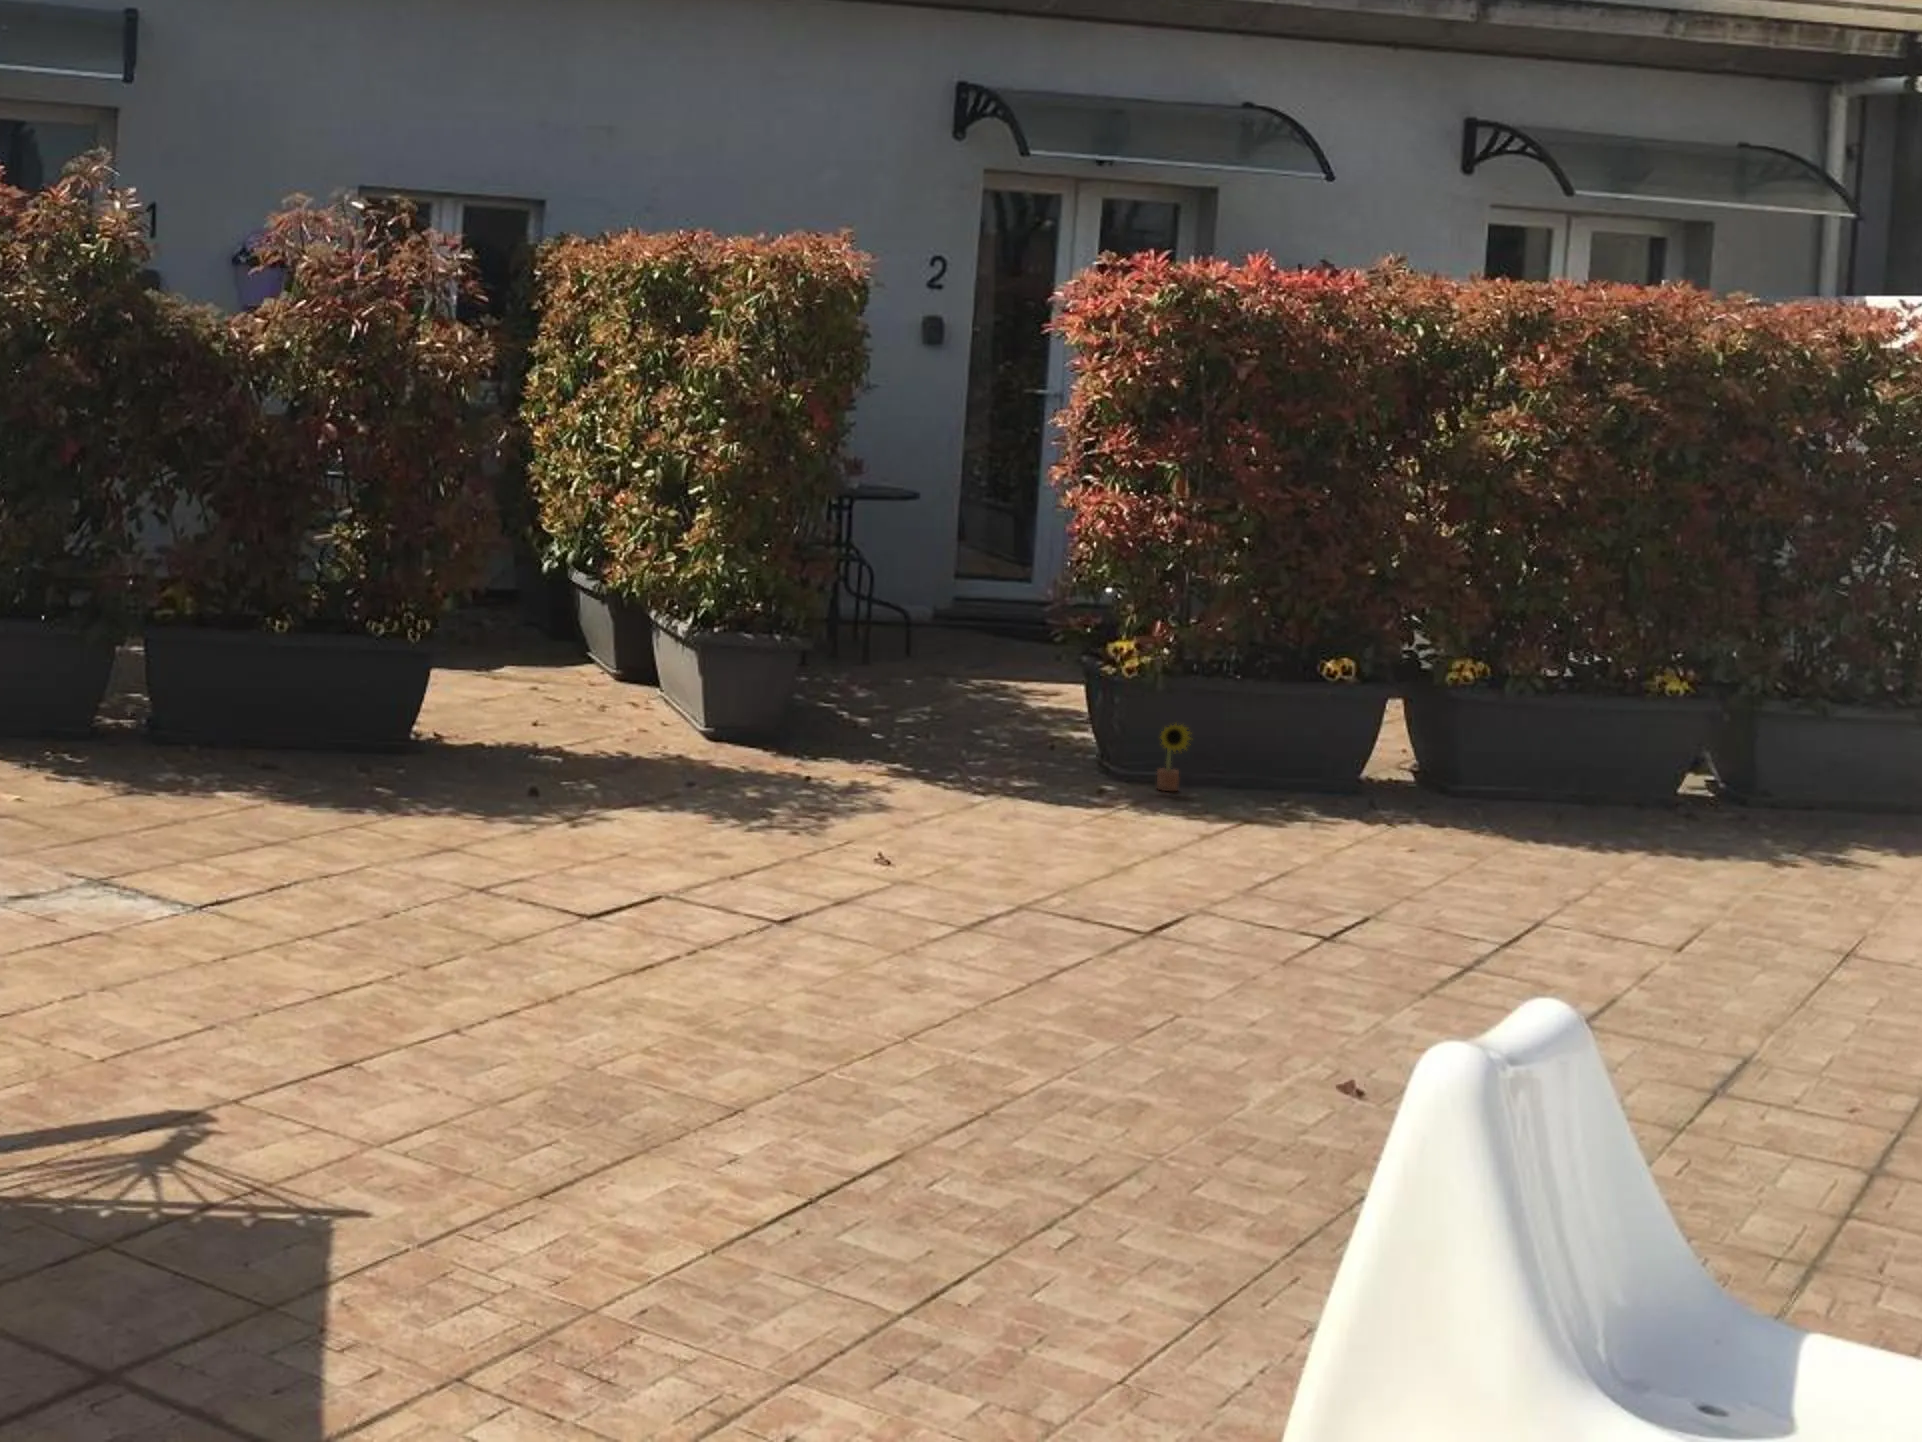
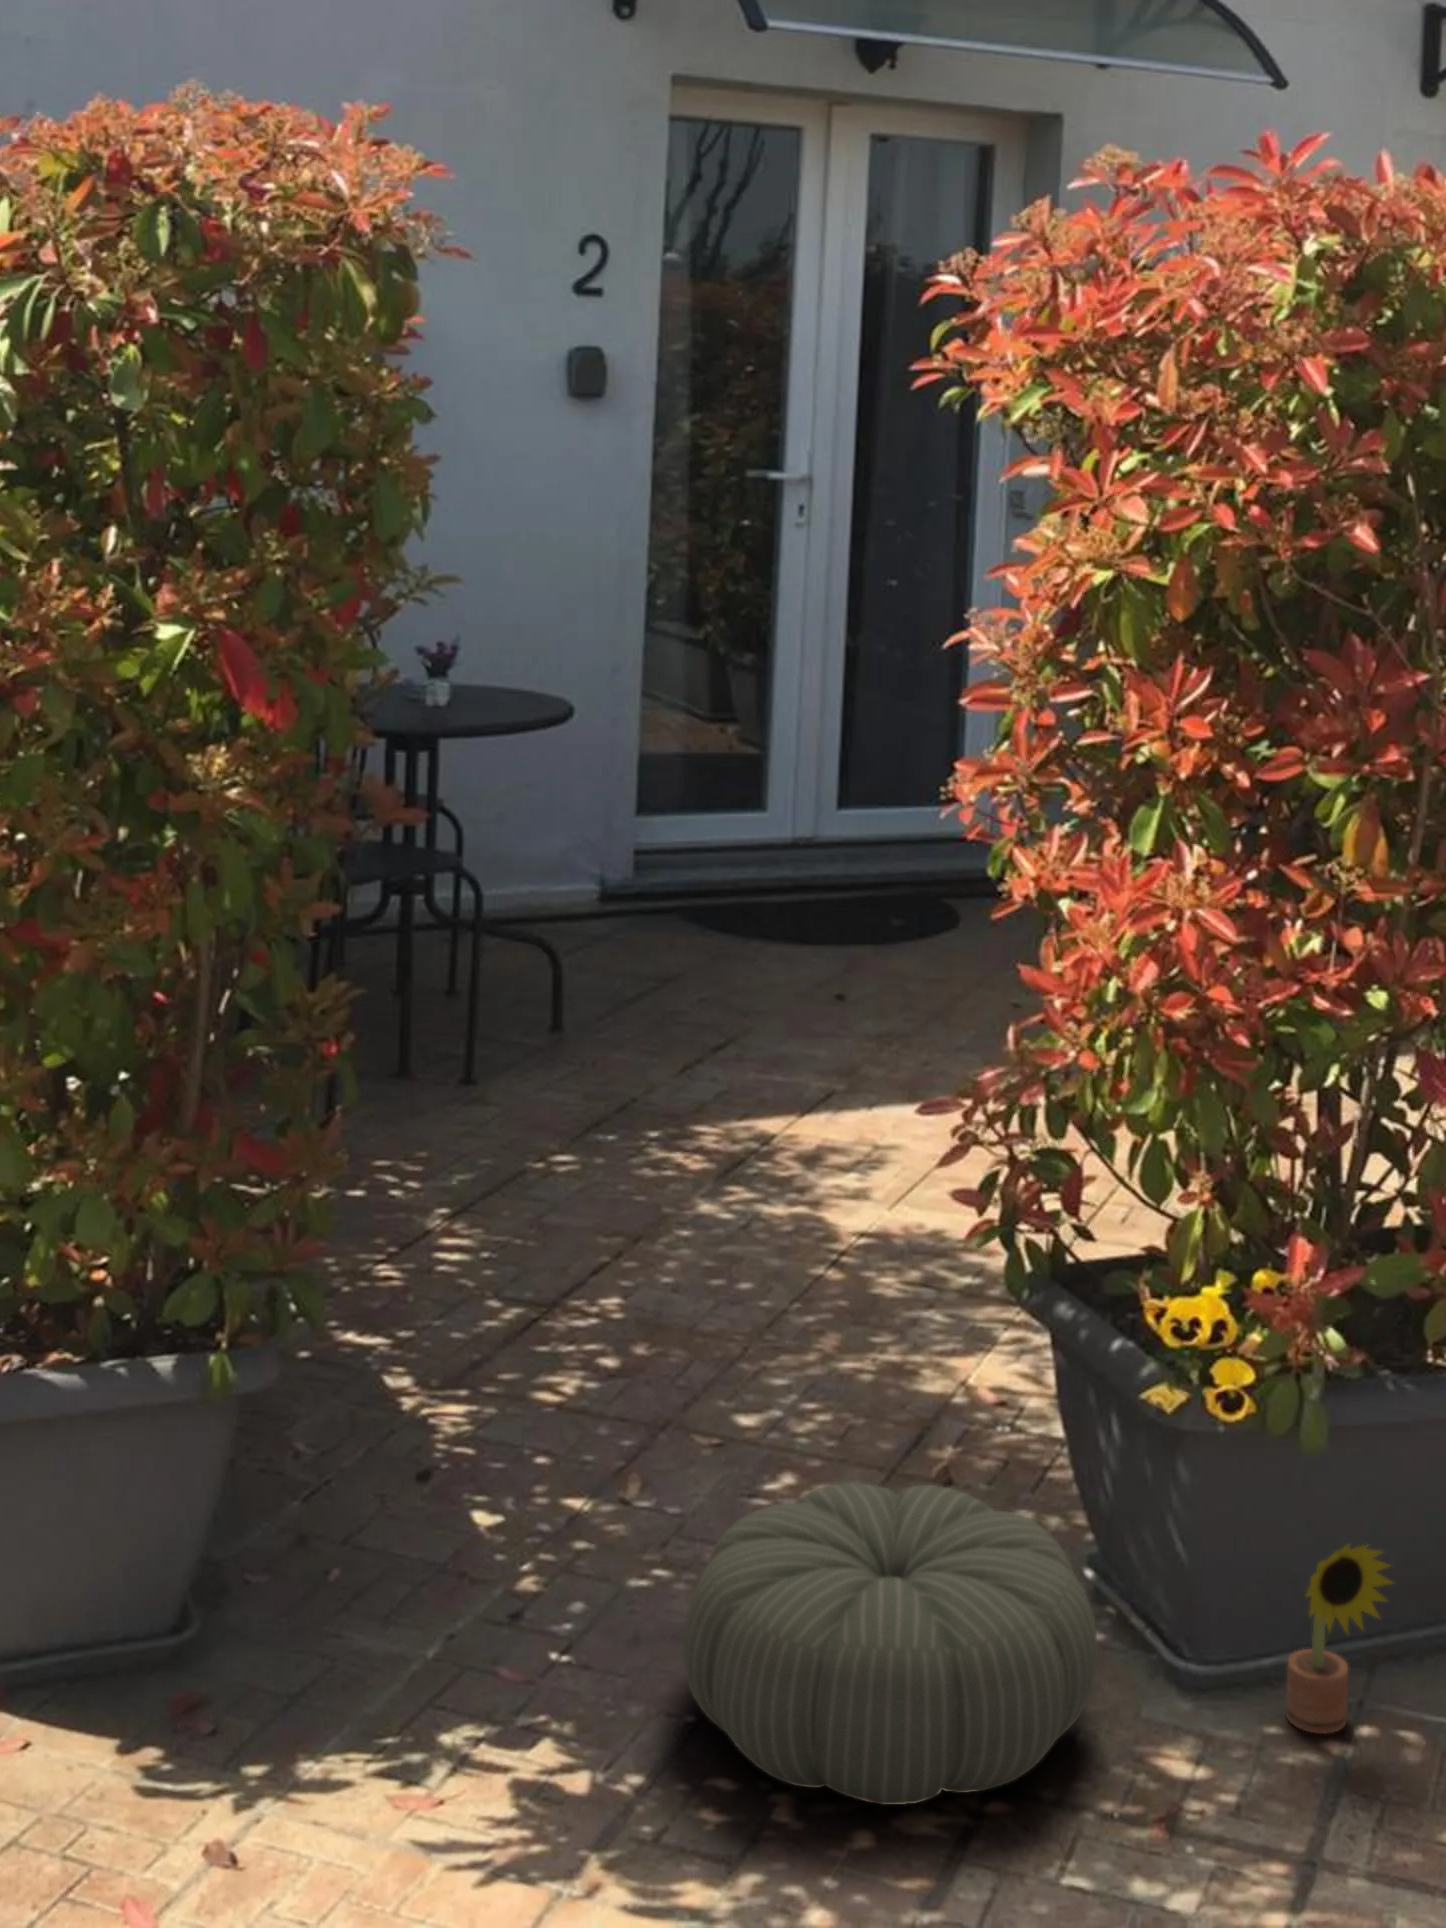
pouf: none [945,710,1088,783] -> present [684,1484,1098,1805]

